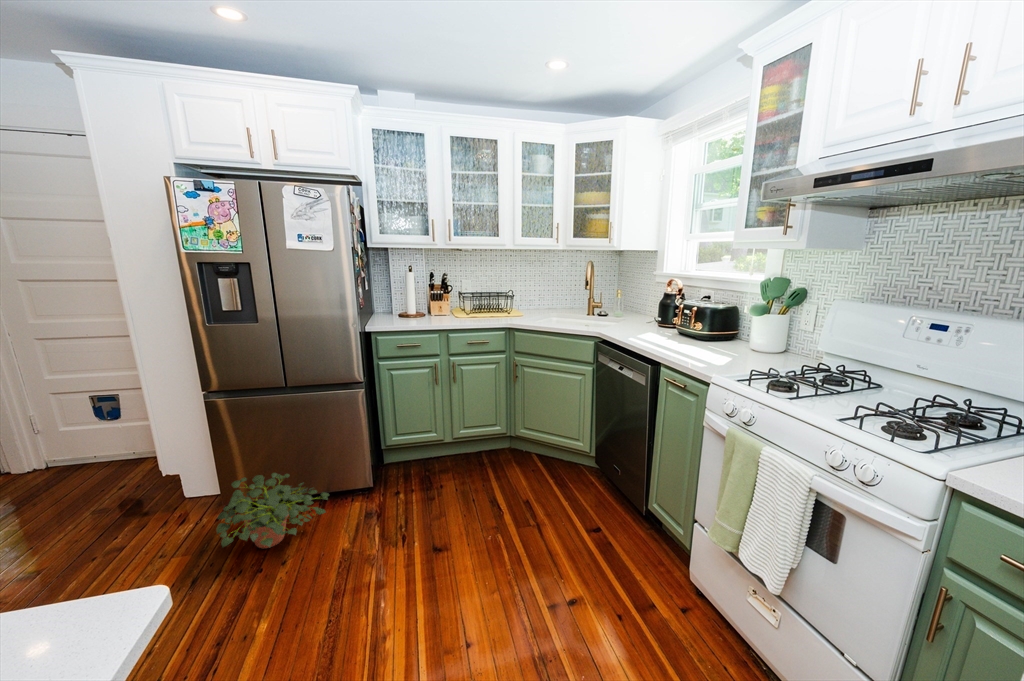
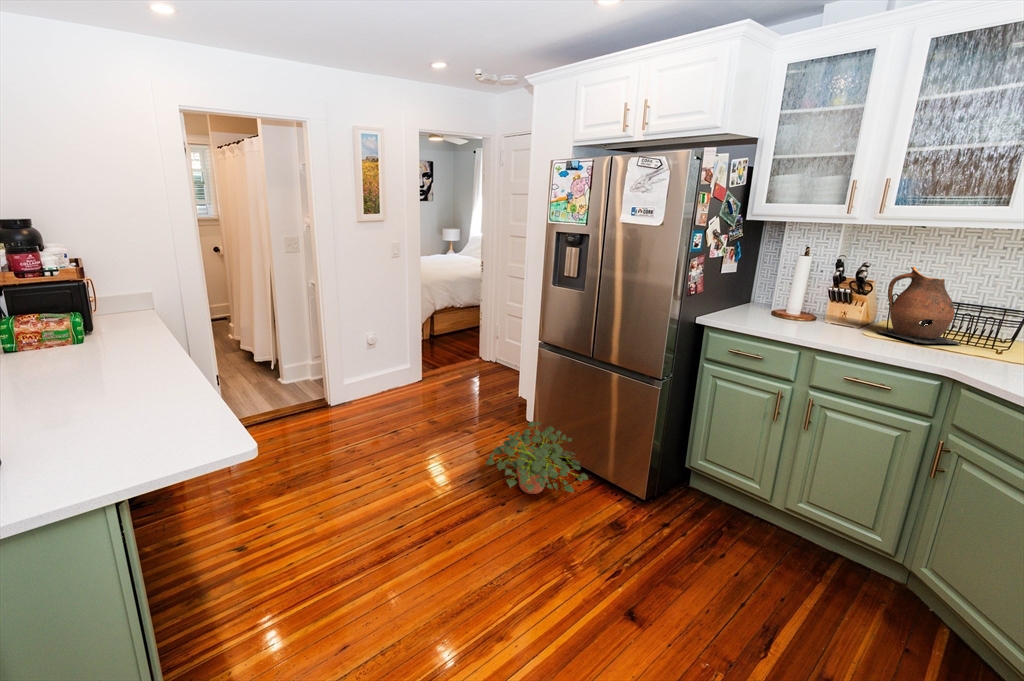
ceramic pitcher: none [457,275,493,316] -> present [878,267,961,345]

